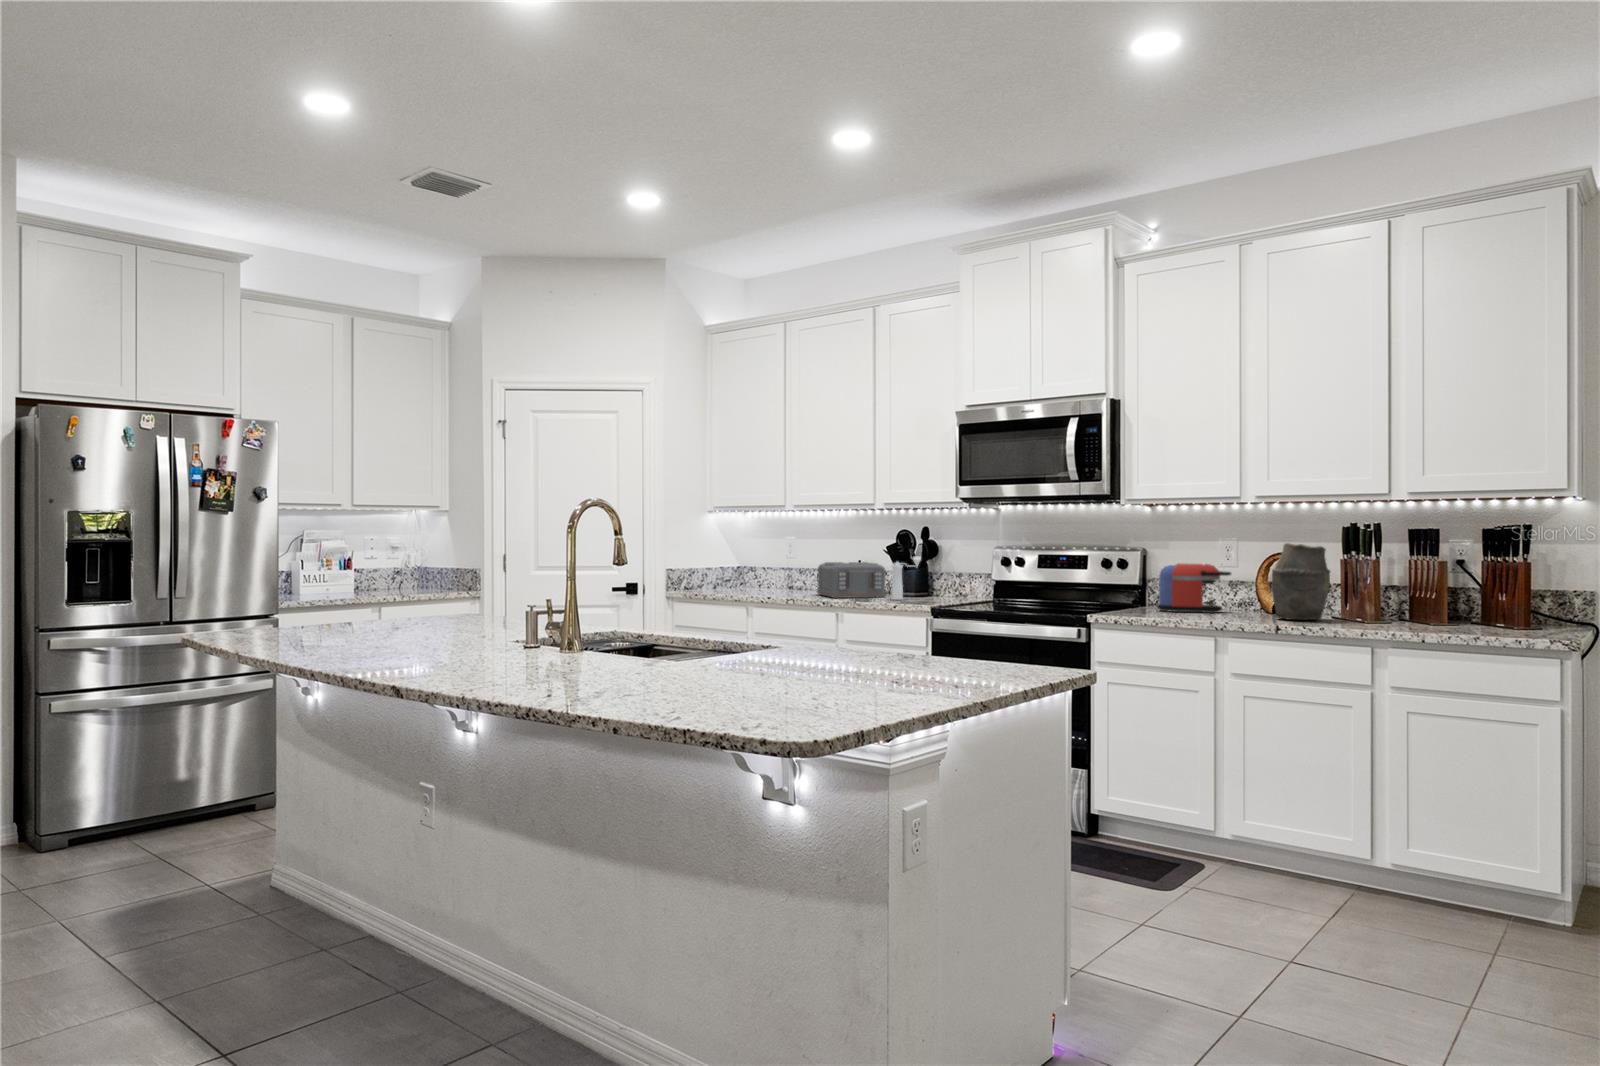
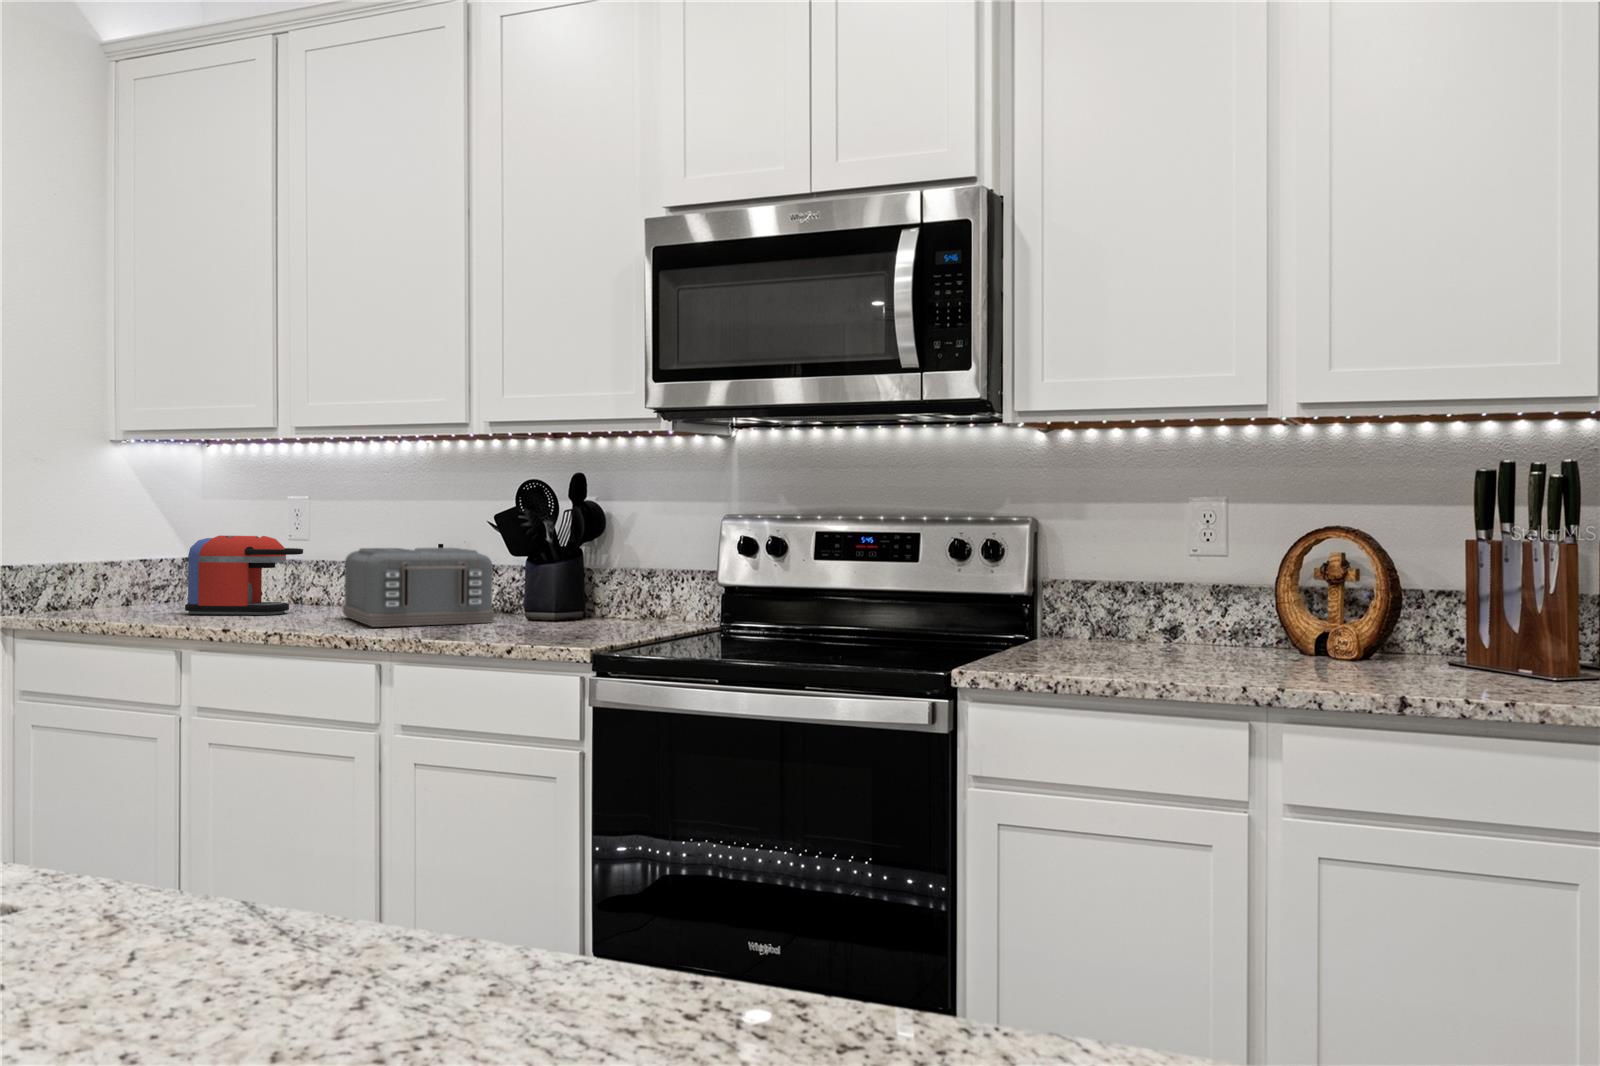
vase: present [1272,543,1330,620] -> none [1341,503,1469,674]
pepper mill: present [891,556,921,600] -> none [502,535,569,630]
coffee maker: present [1157,563,1231,613] -> present [185,535,303,615]

